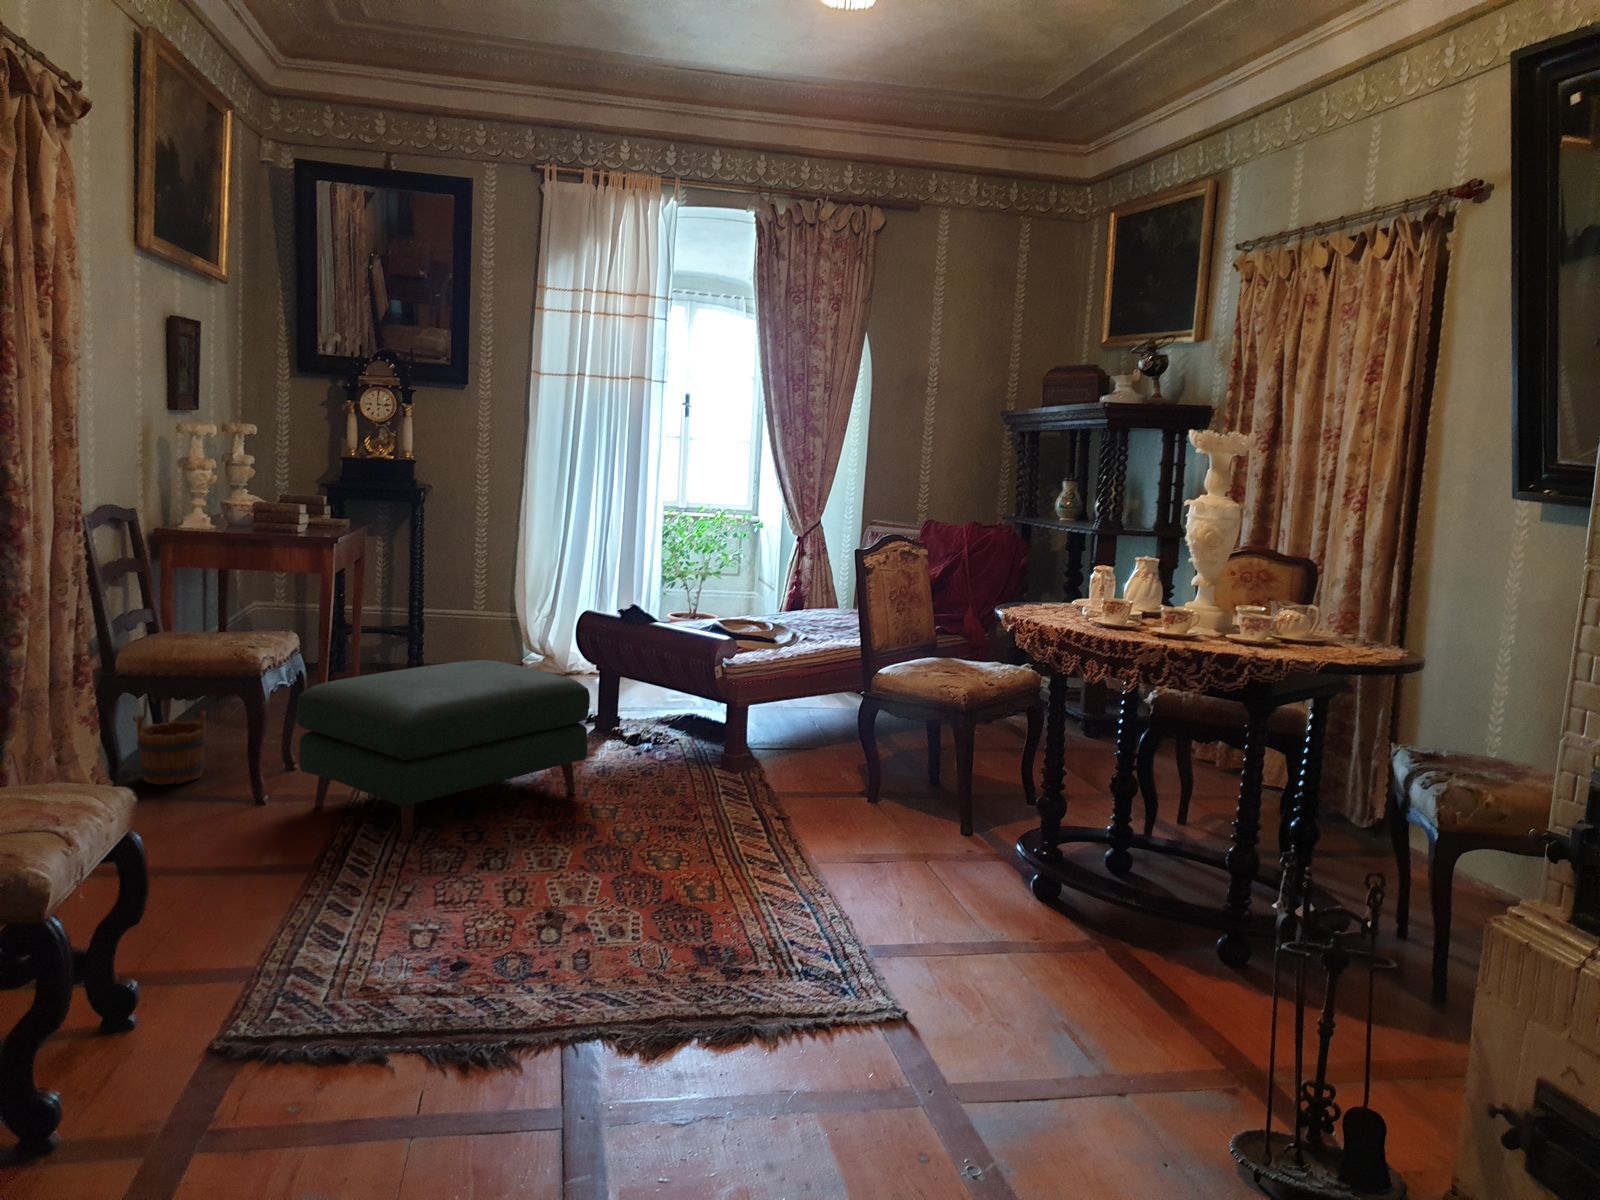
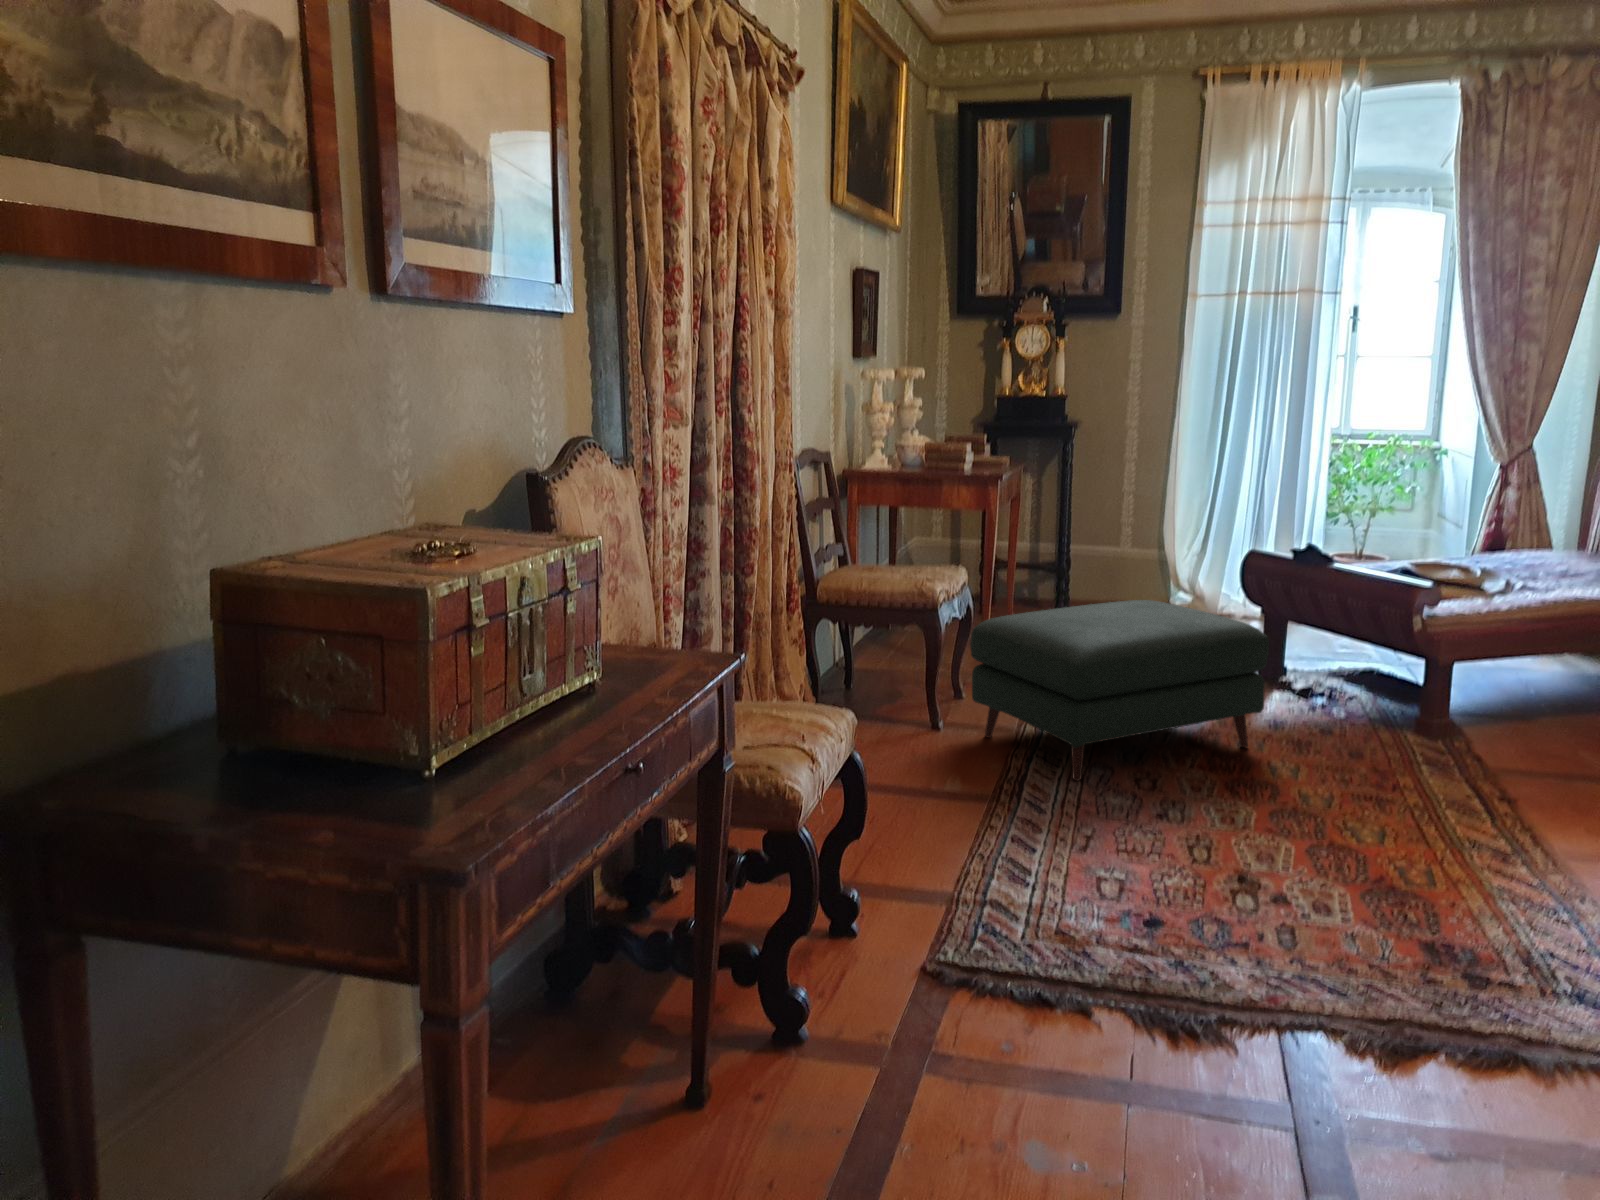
wooden bucket: present [133,698,209,785] -> none [829,609,890,703]

